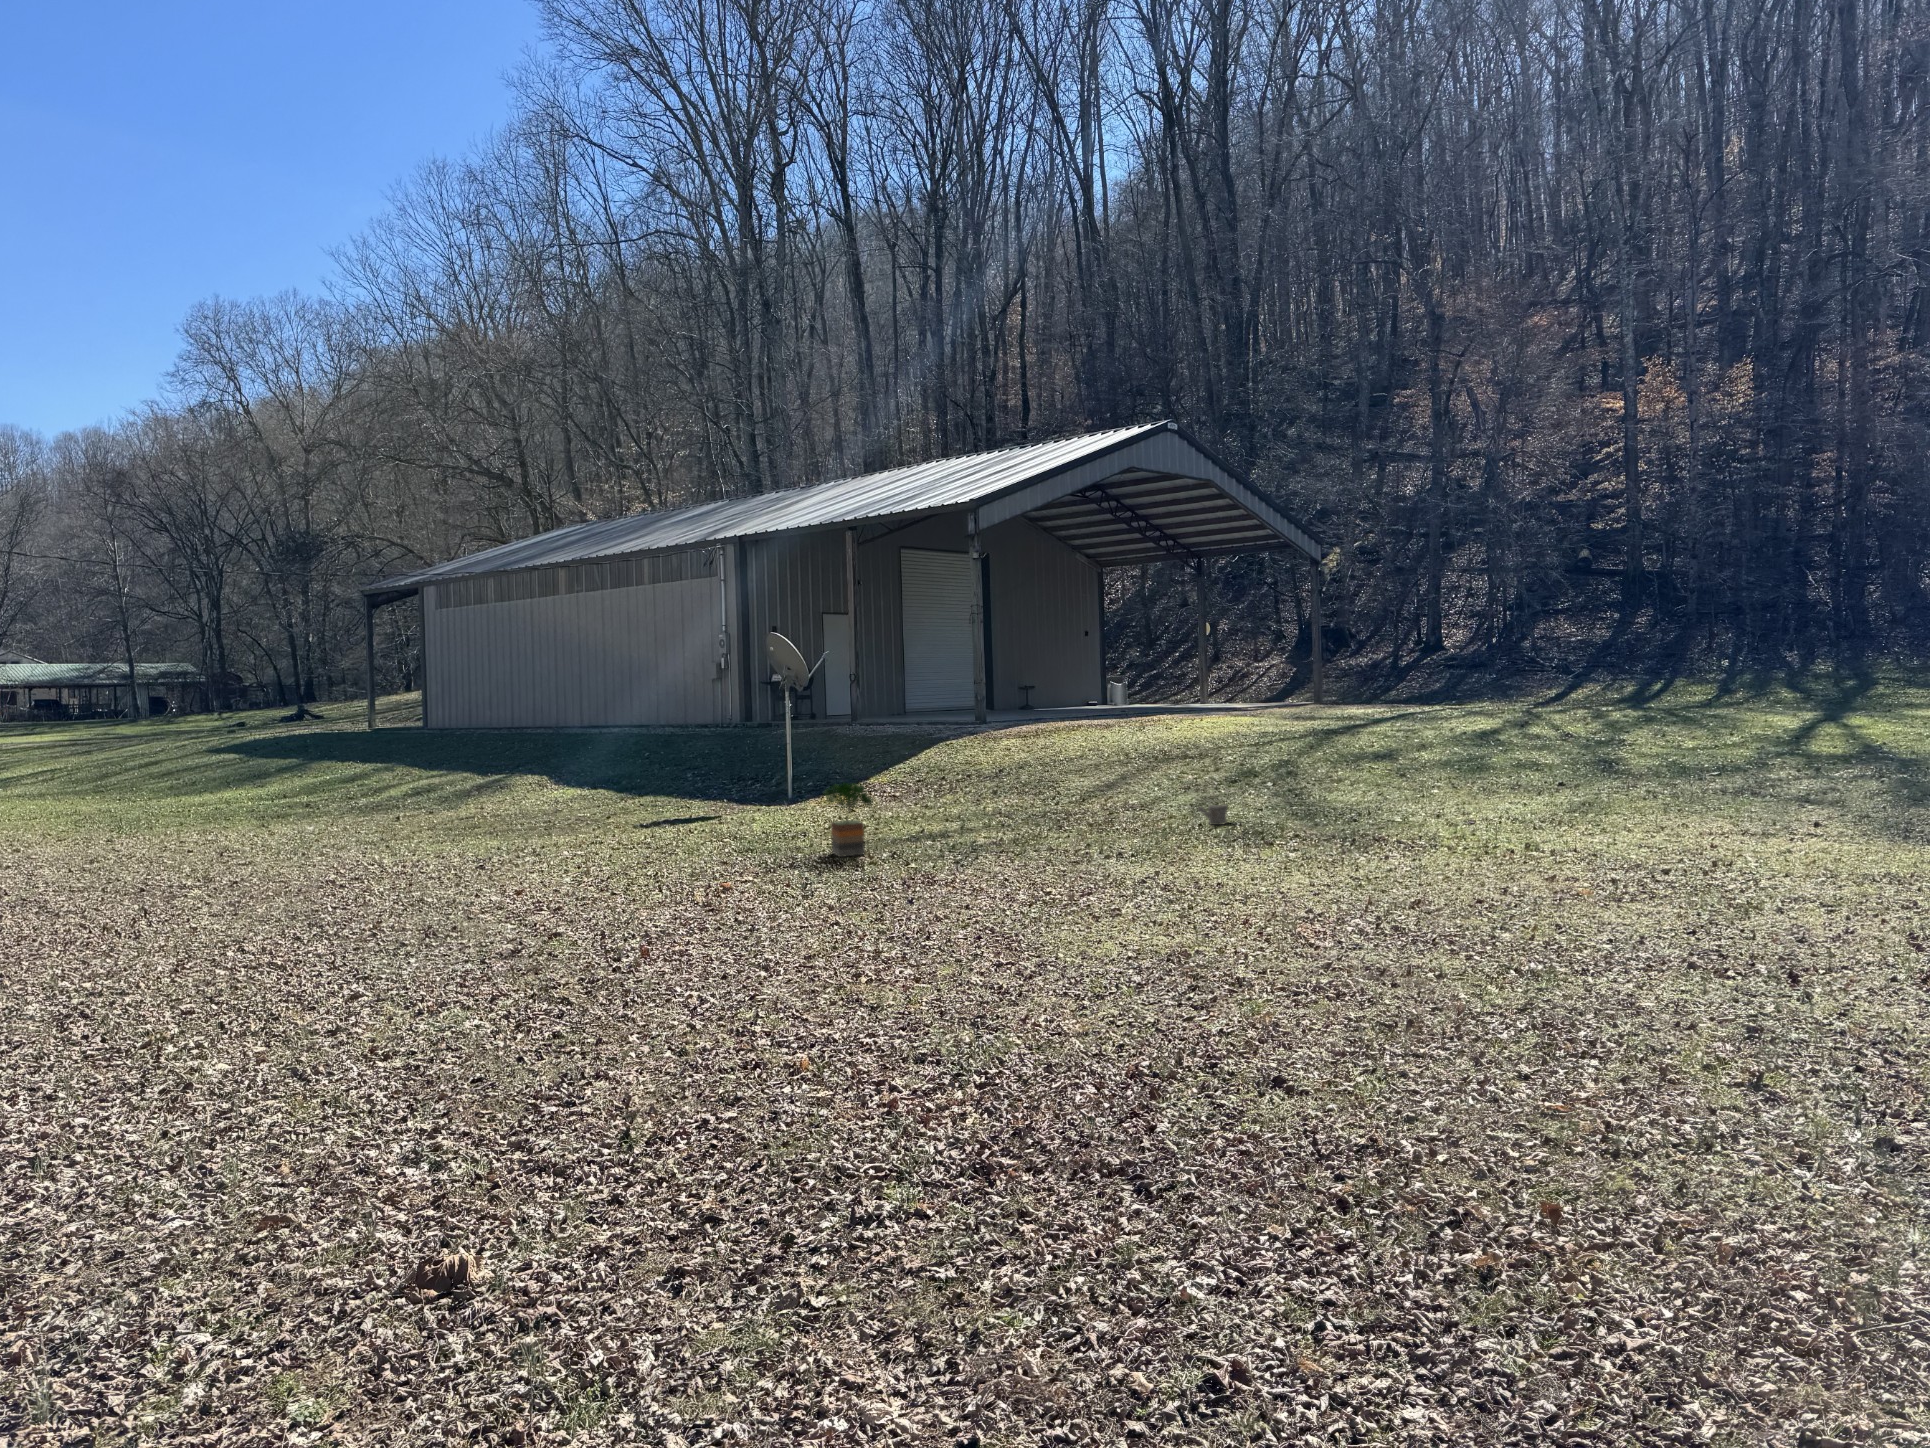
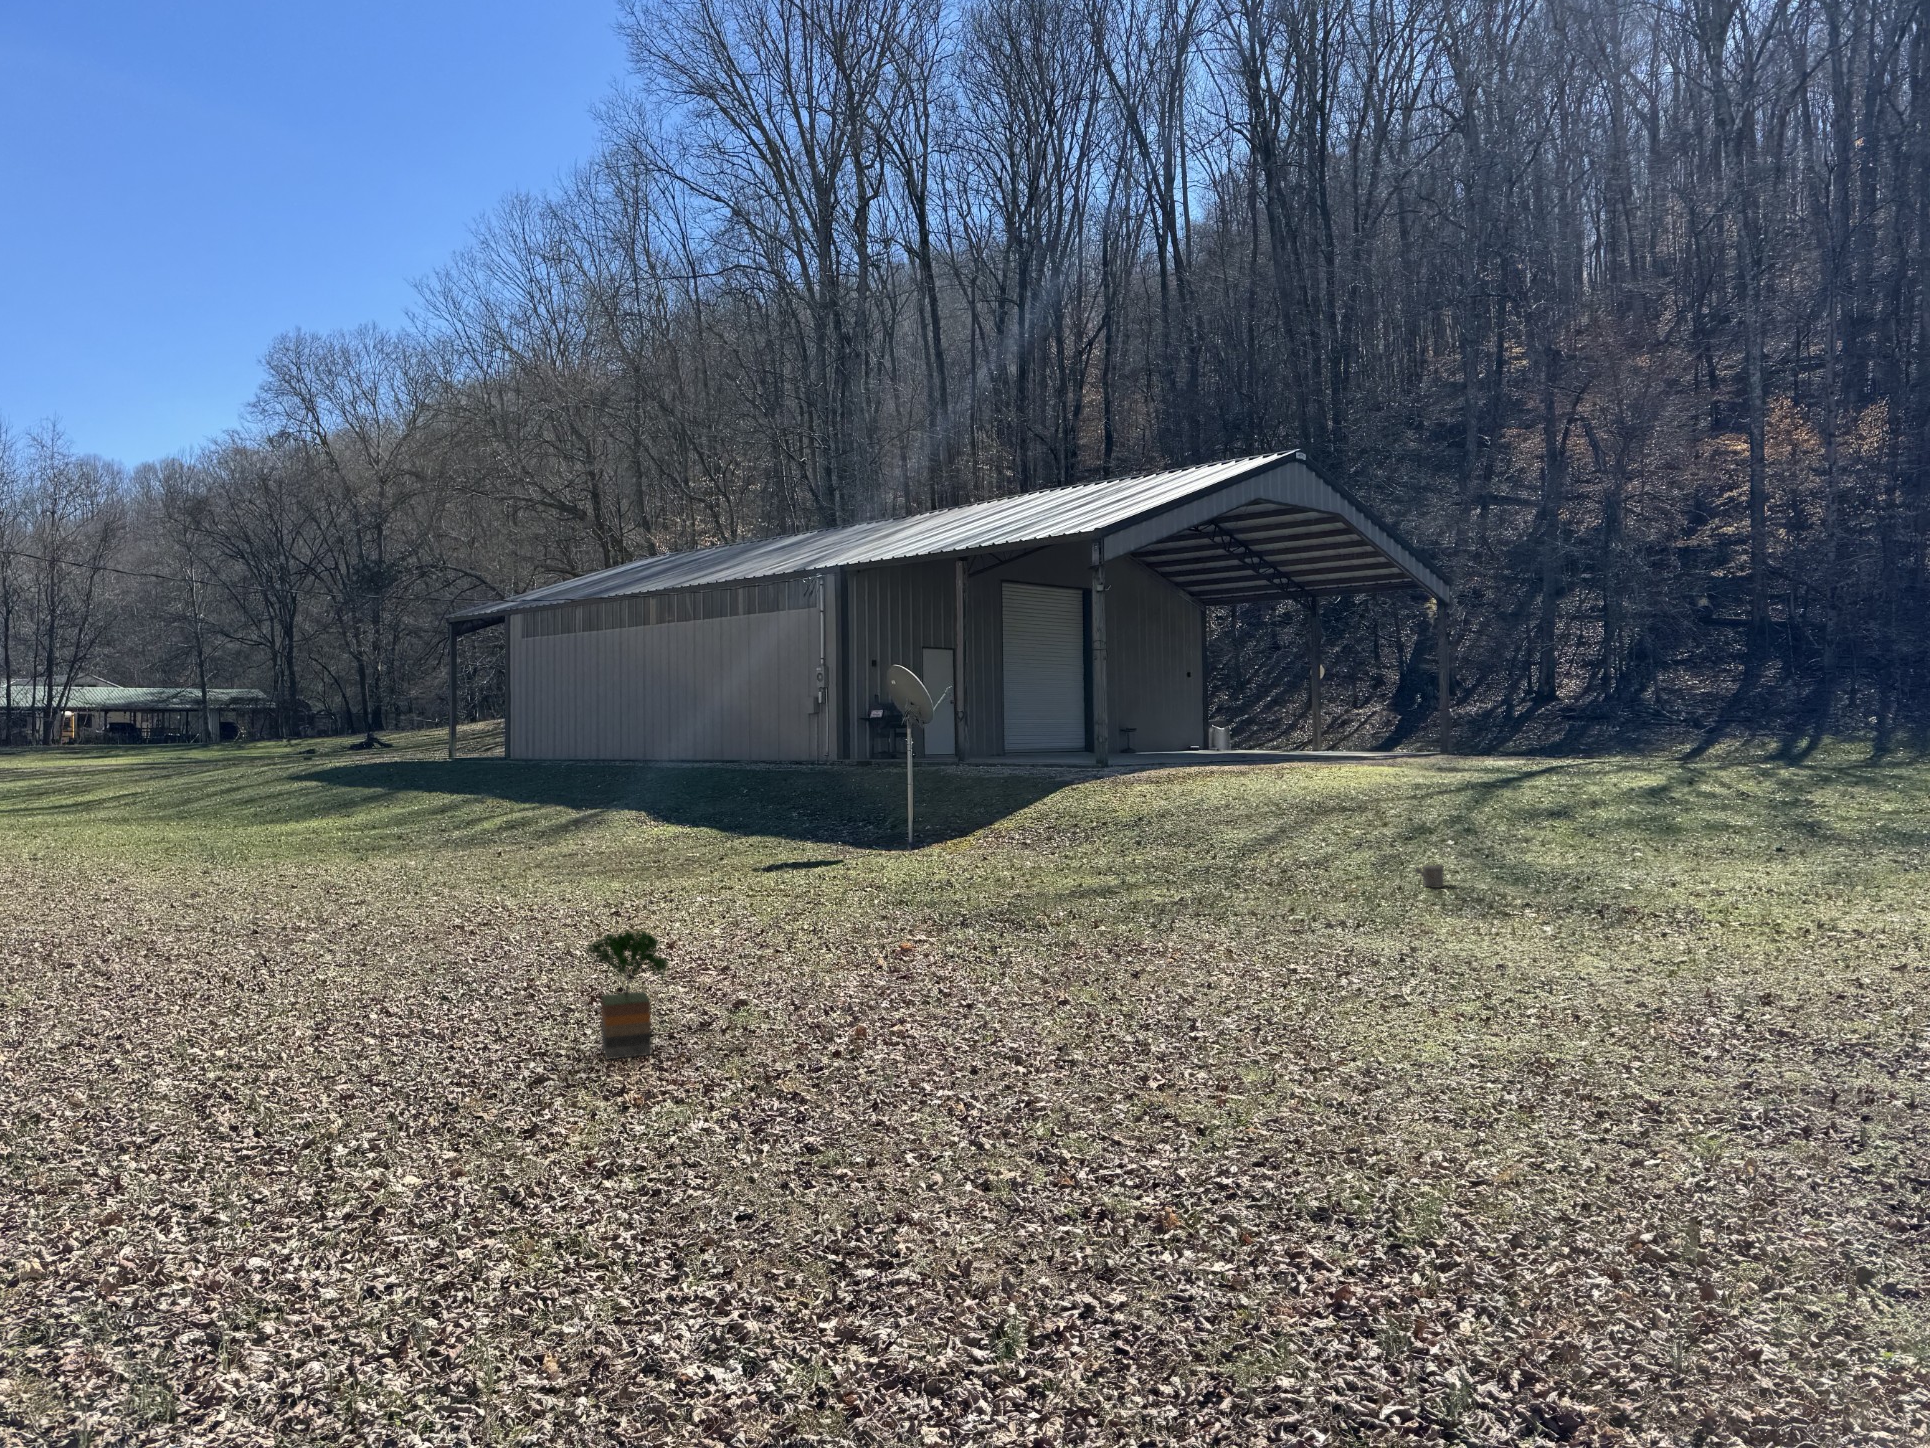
potted tree: present [825,783,873,857] -> present [587,930,669,1059]

